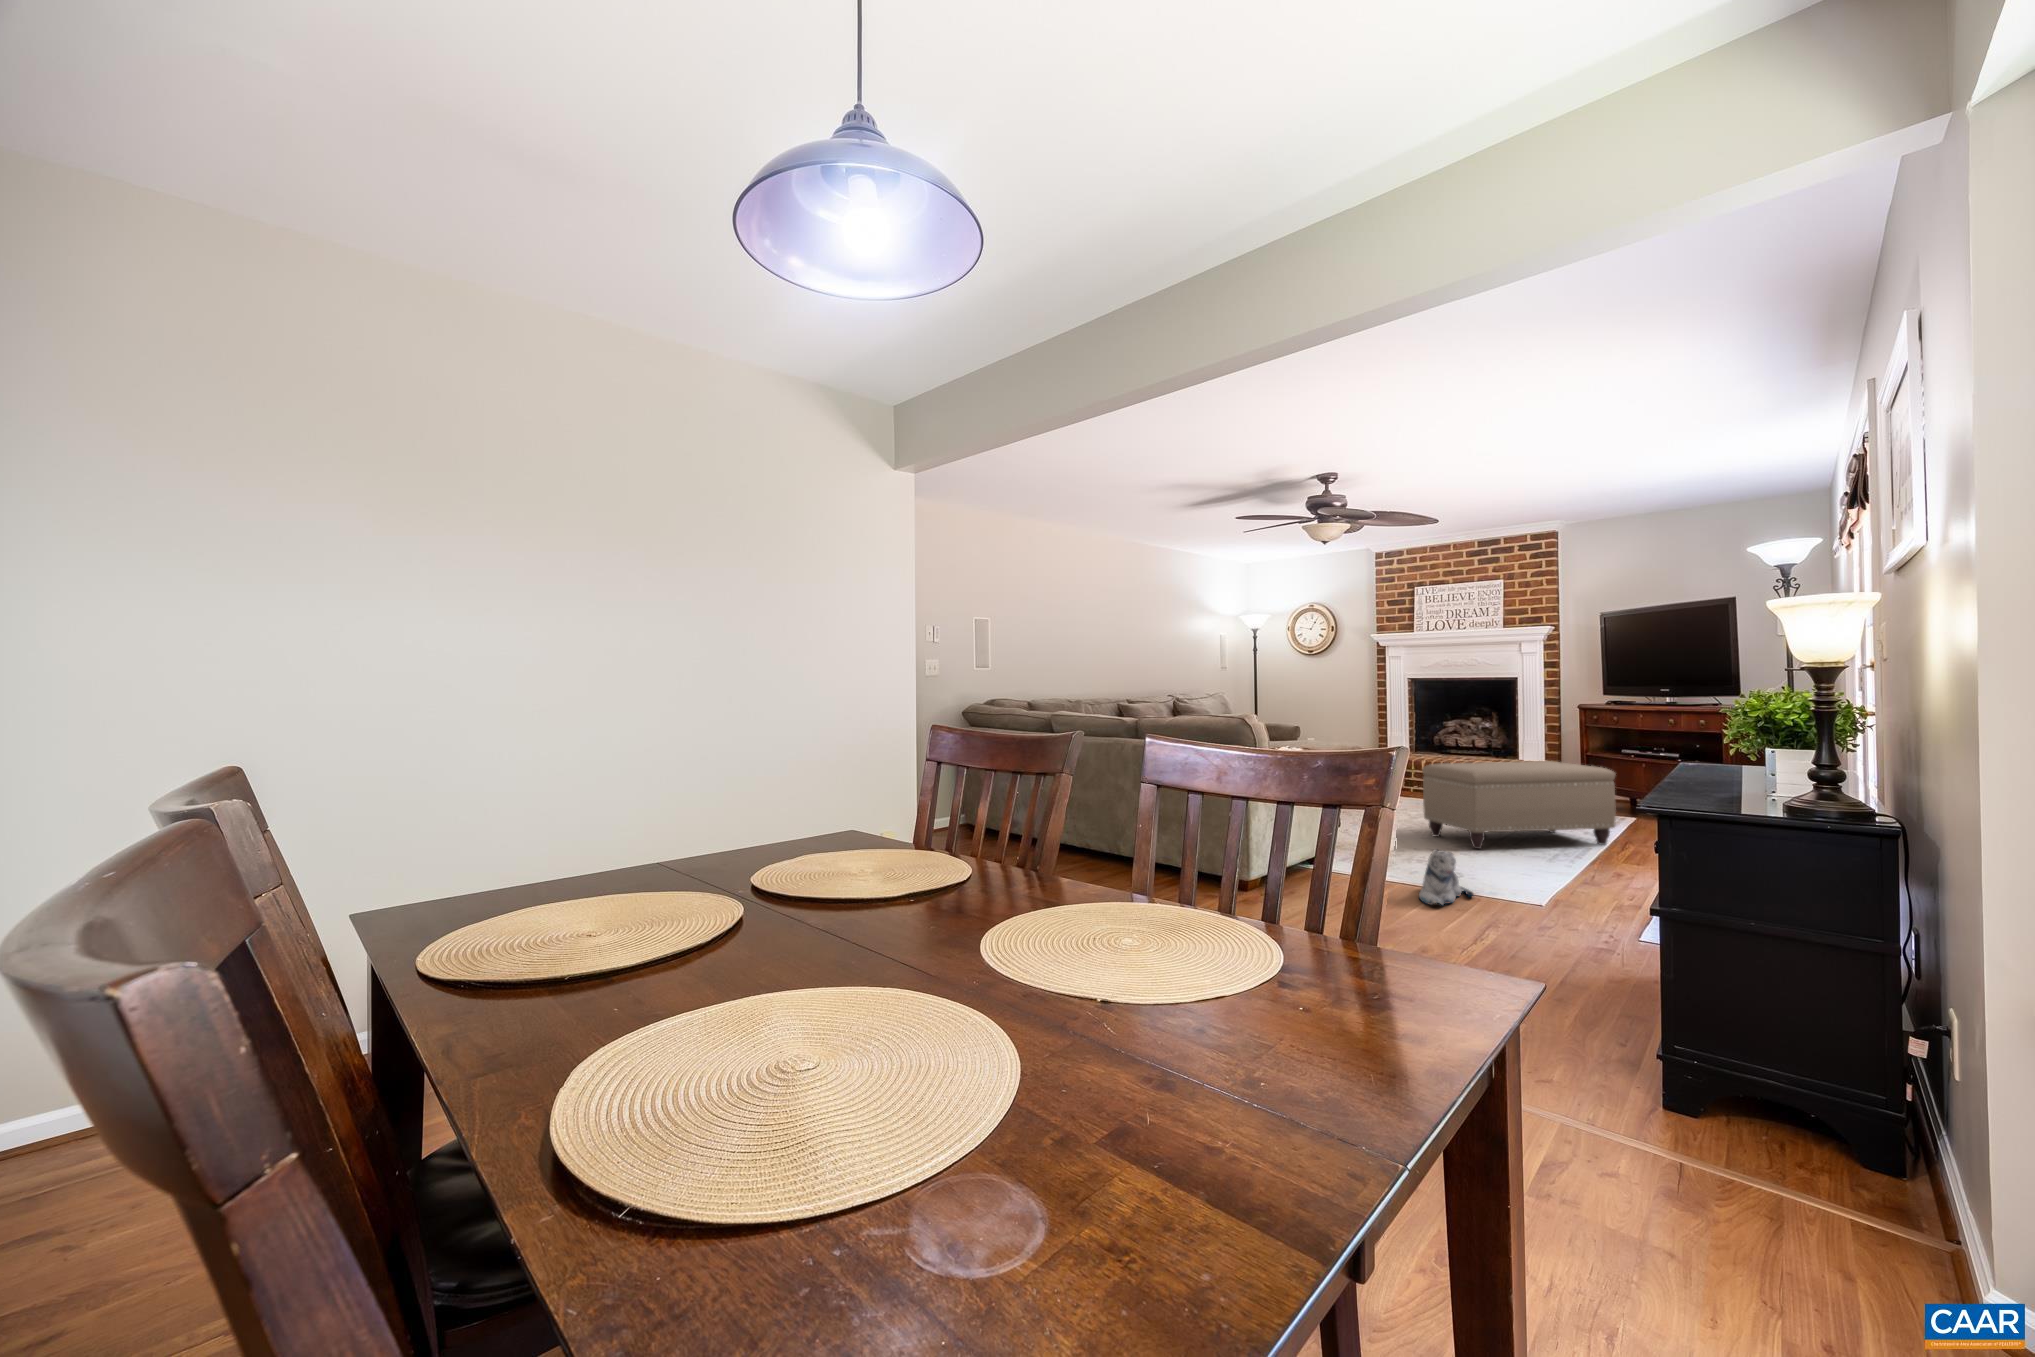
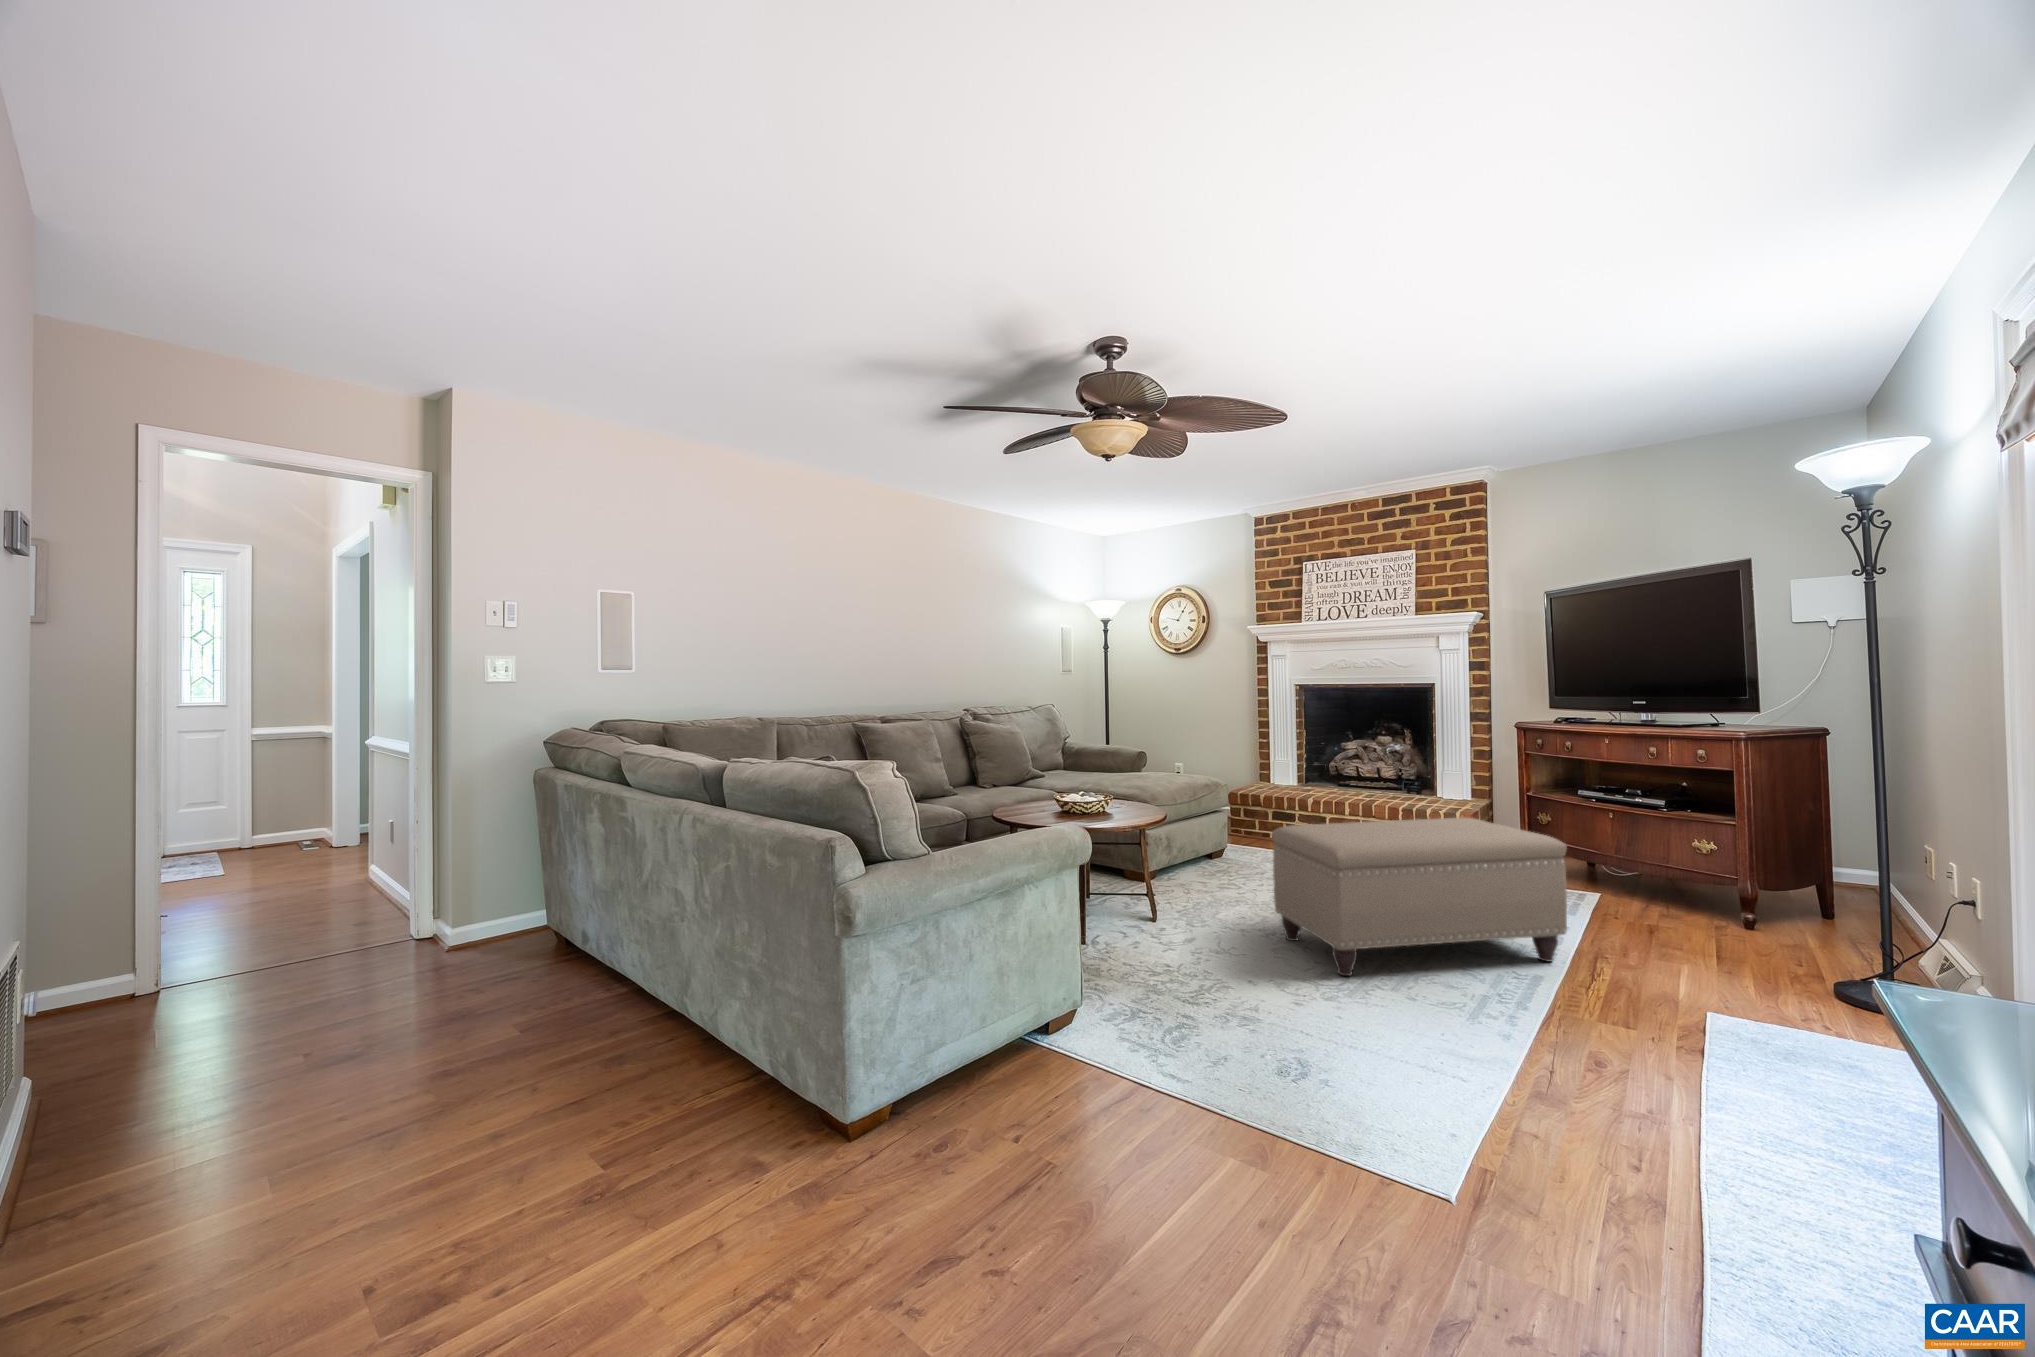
plush toy: present [1419,849,1474,905] -> none [1178,1049,1291,1188]

